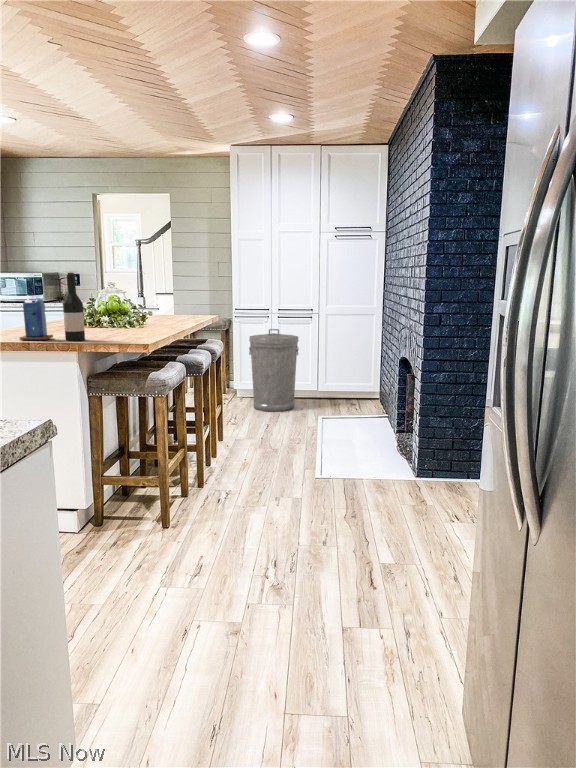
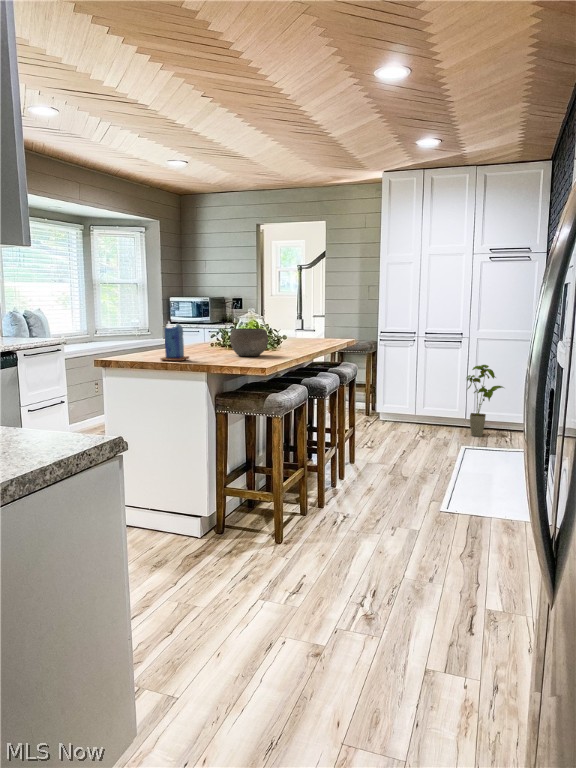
wine bottle: present [63,273,85,341] -> none [196,301,214,363]
bowl: none [97,303,139,333] -> present [230,328,268,356]
trash can: present [249,329,299,412] -> none [391,354,443,438]
house plant: none [319,338,356,407] -> present [467,365,504,437]

